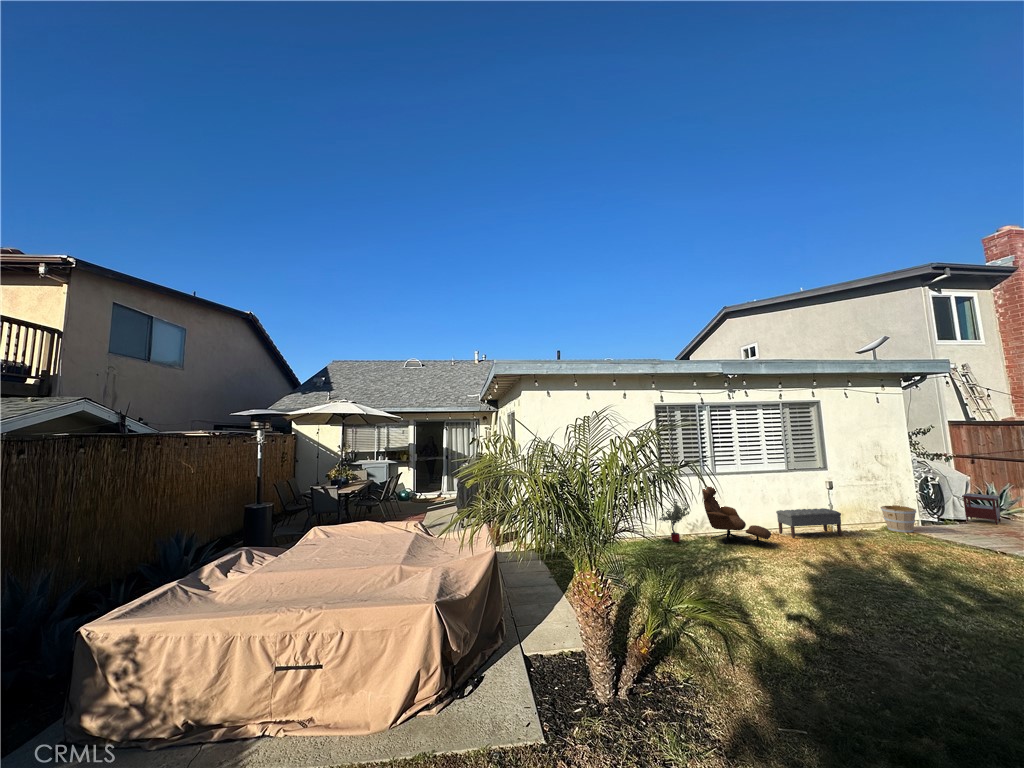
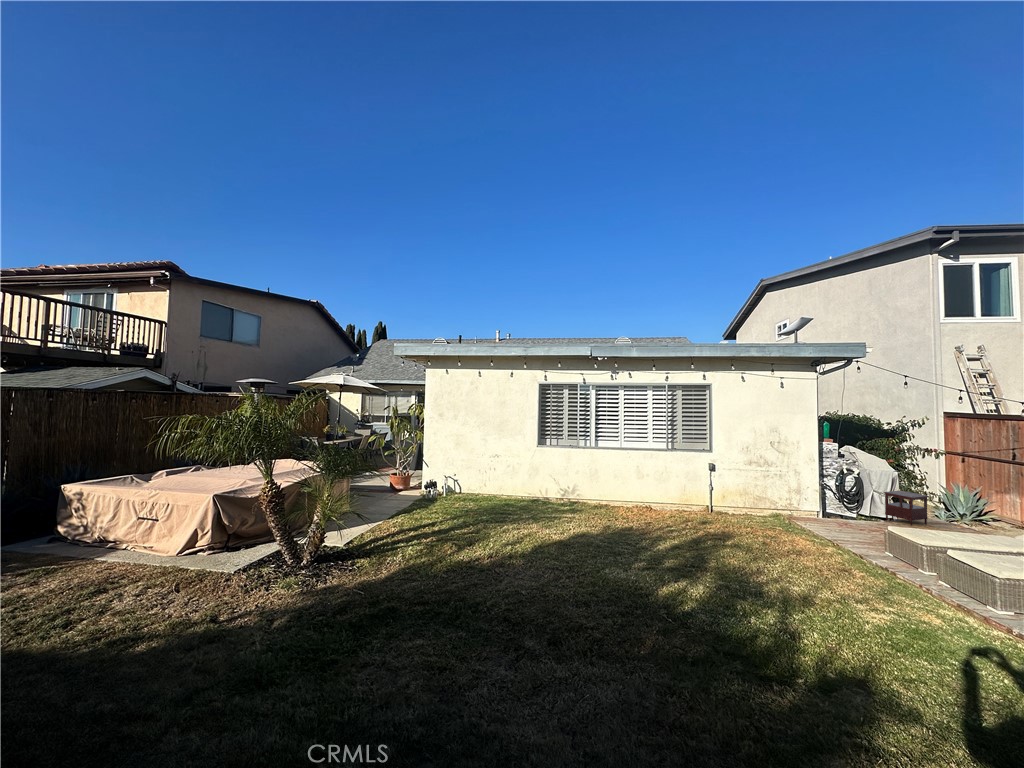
lounge chair: present [702,487,771,547] -> none [572,460,622,515]
potted tree: present [659,499,690,542] -> none [530,467,560,504]
wooden bucket: present [881,505,916,533] -> none [765,493,797,521]
bench: present [776,508,842,539] -> none [650,487,706,516]

